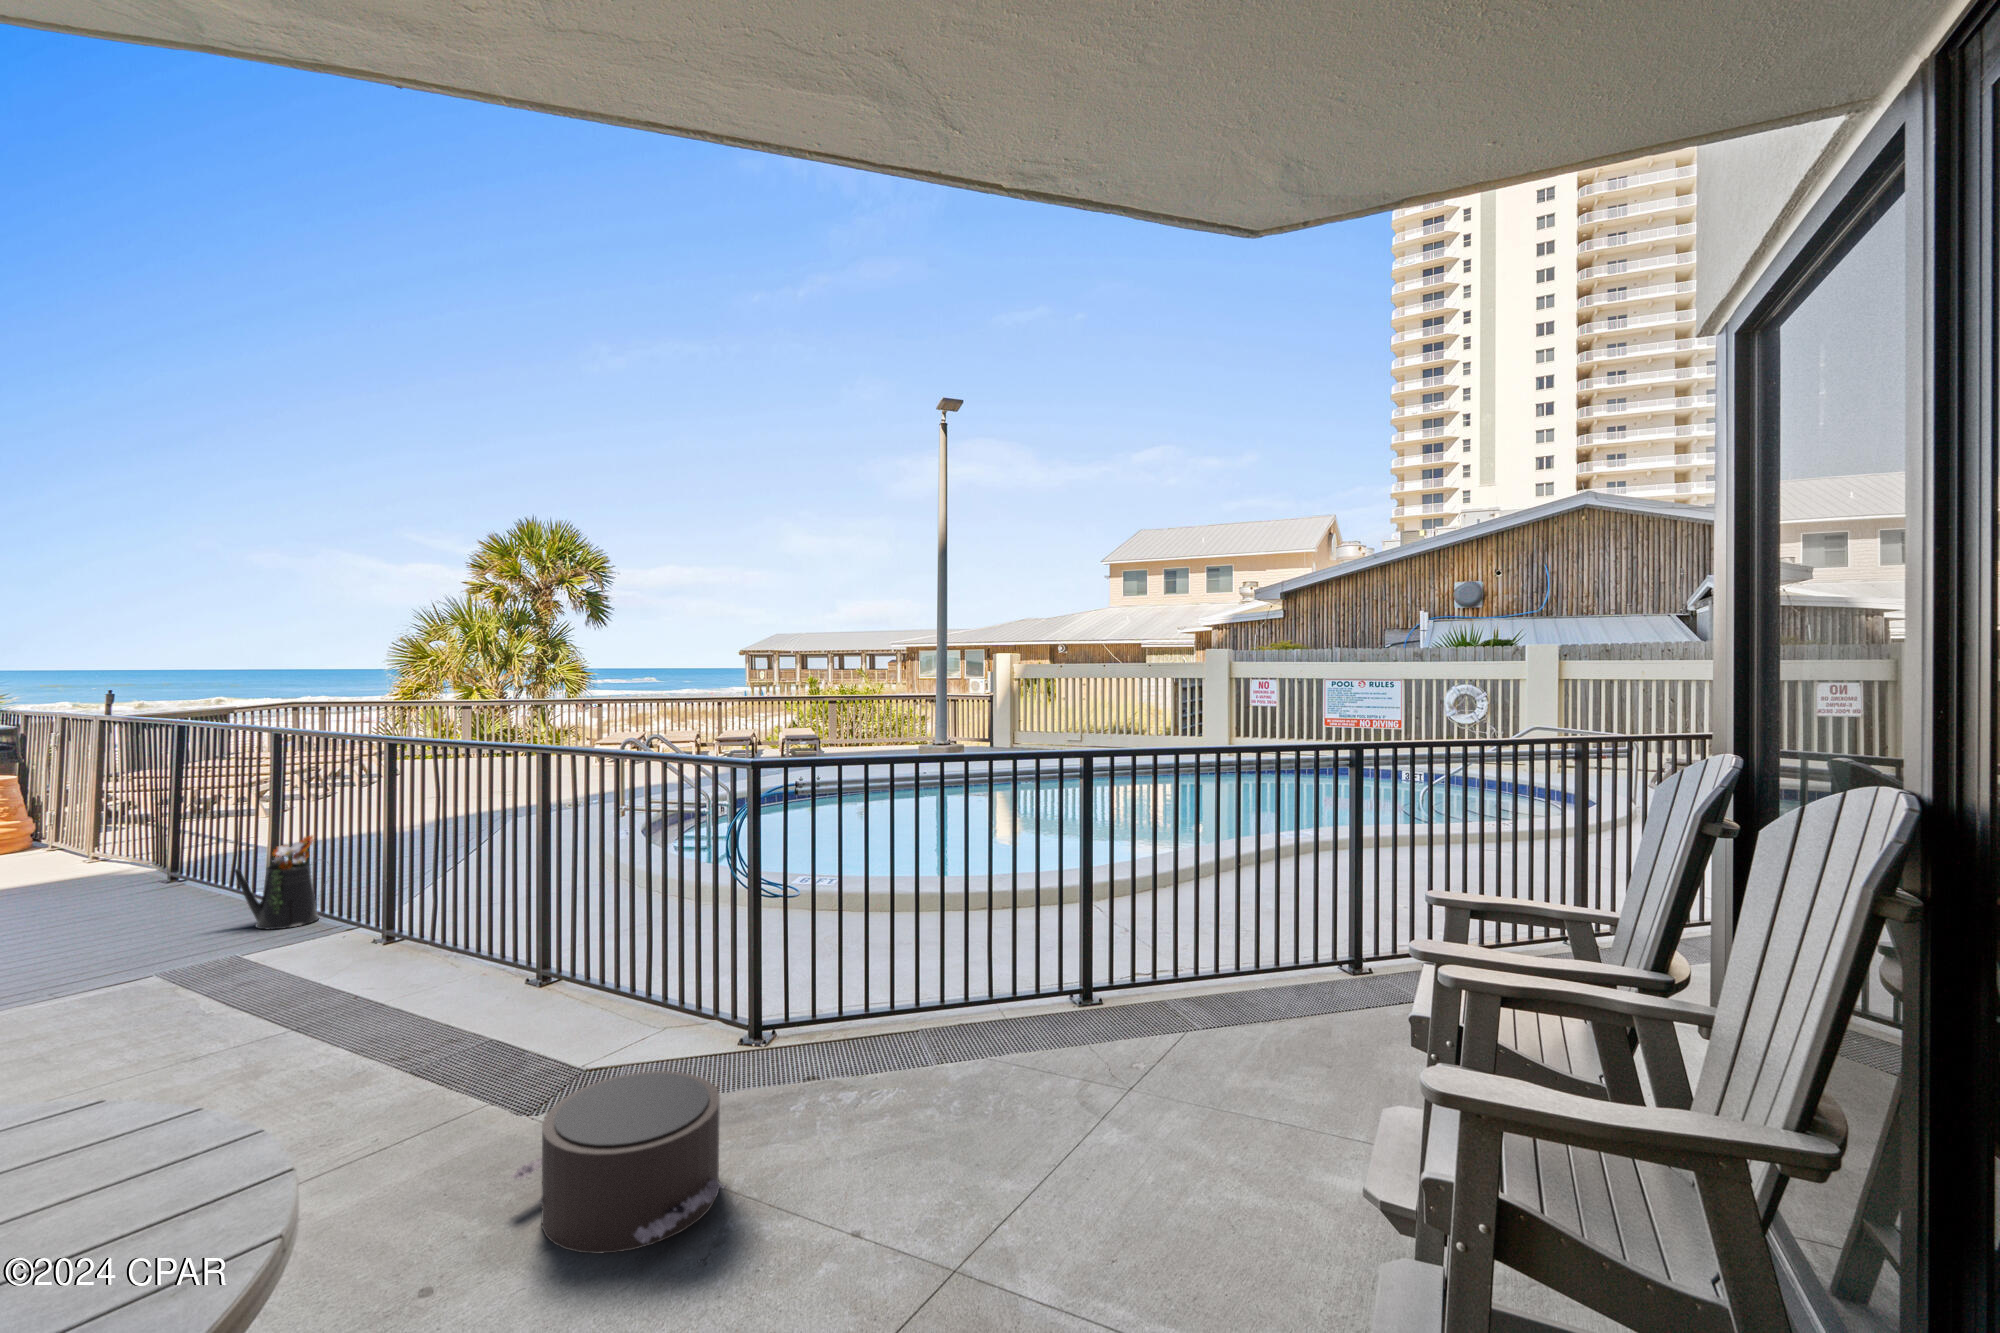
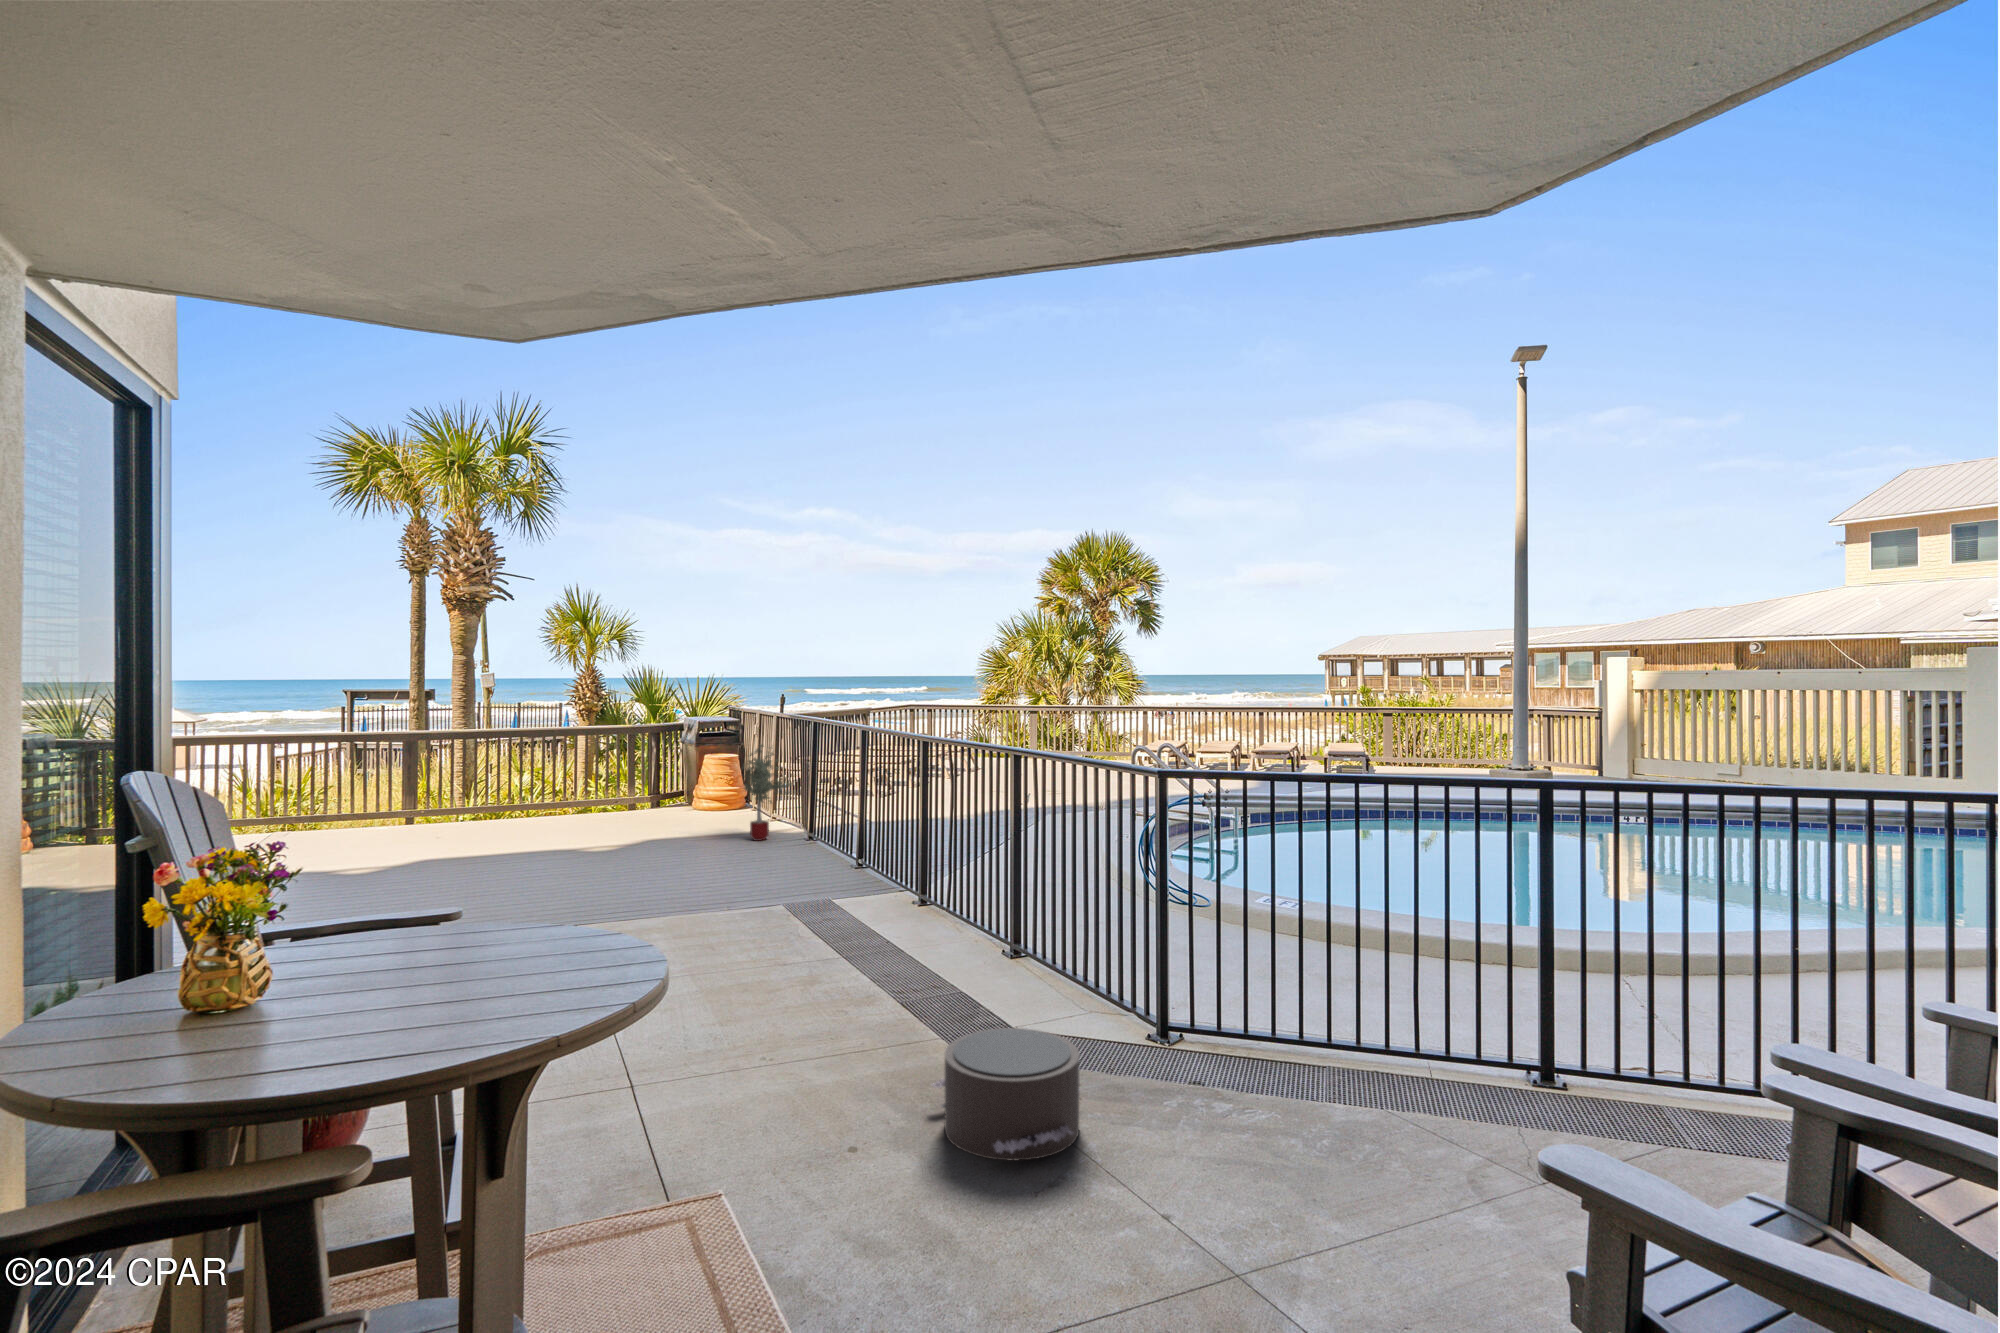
potted tree: none [48,755,149,887] -> present [744,745,792,841]
watering can: present [234,835,319,929] -> none [831,813,893,887]

